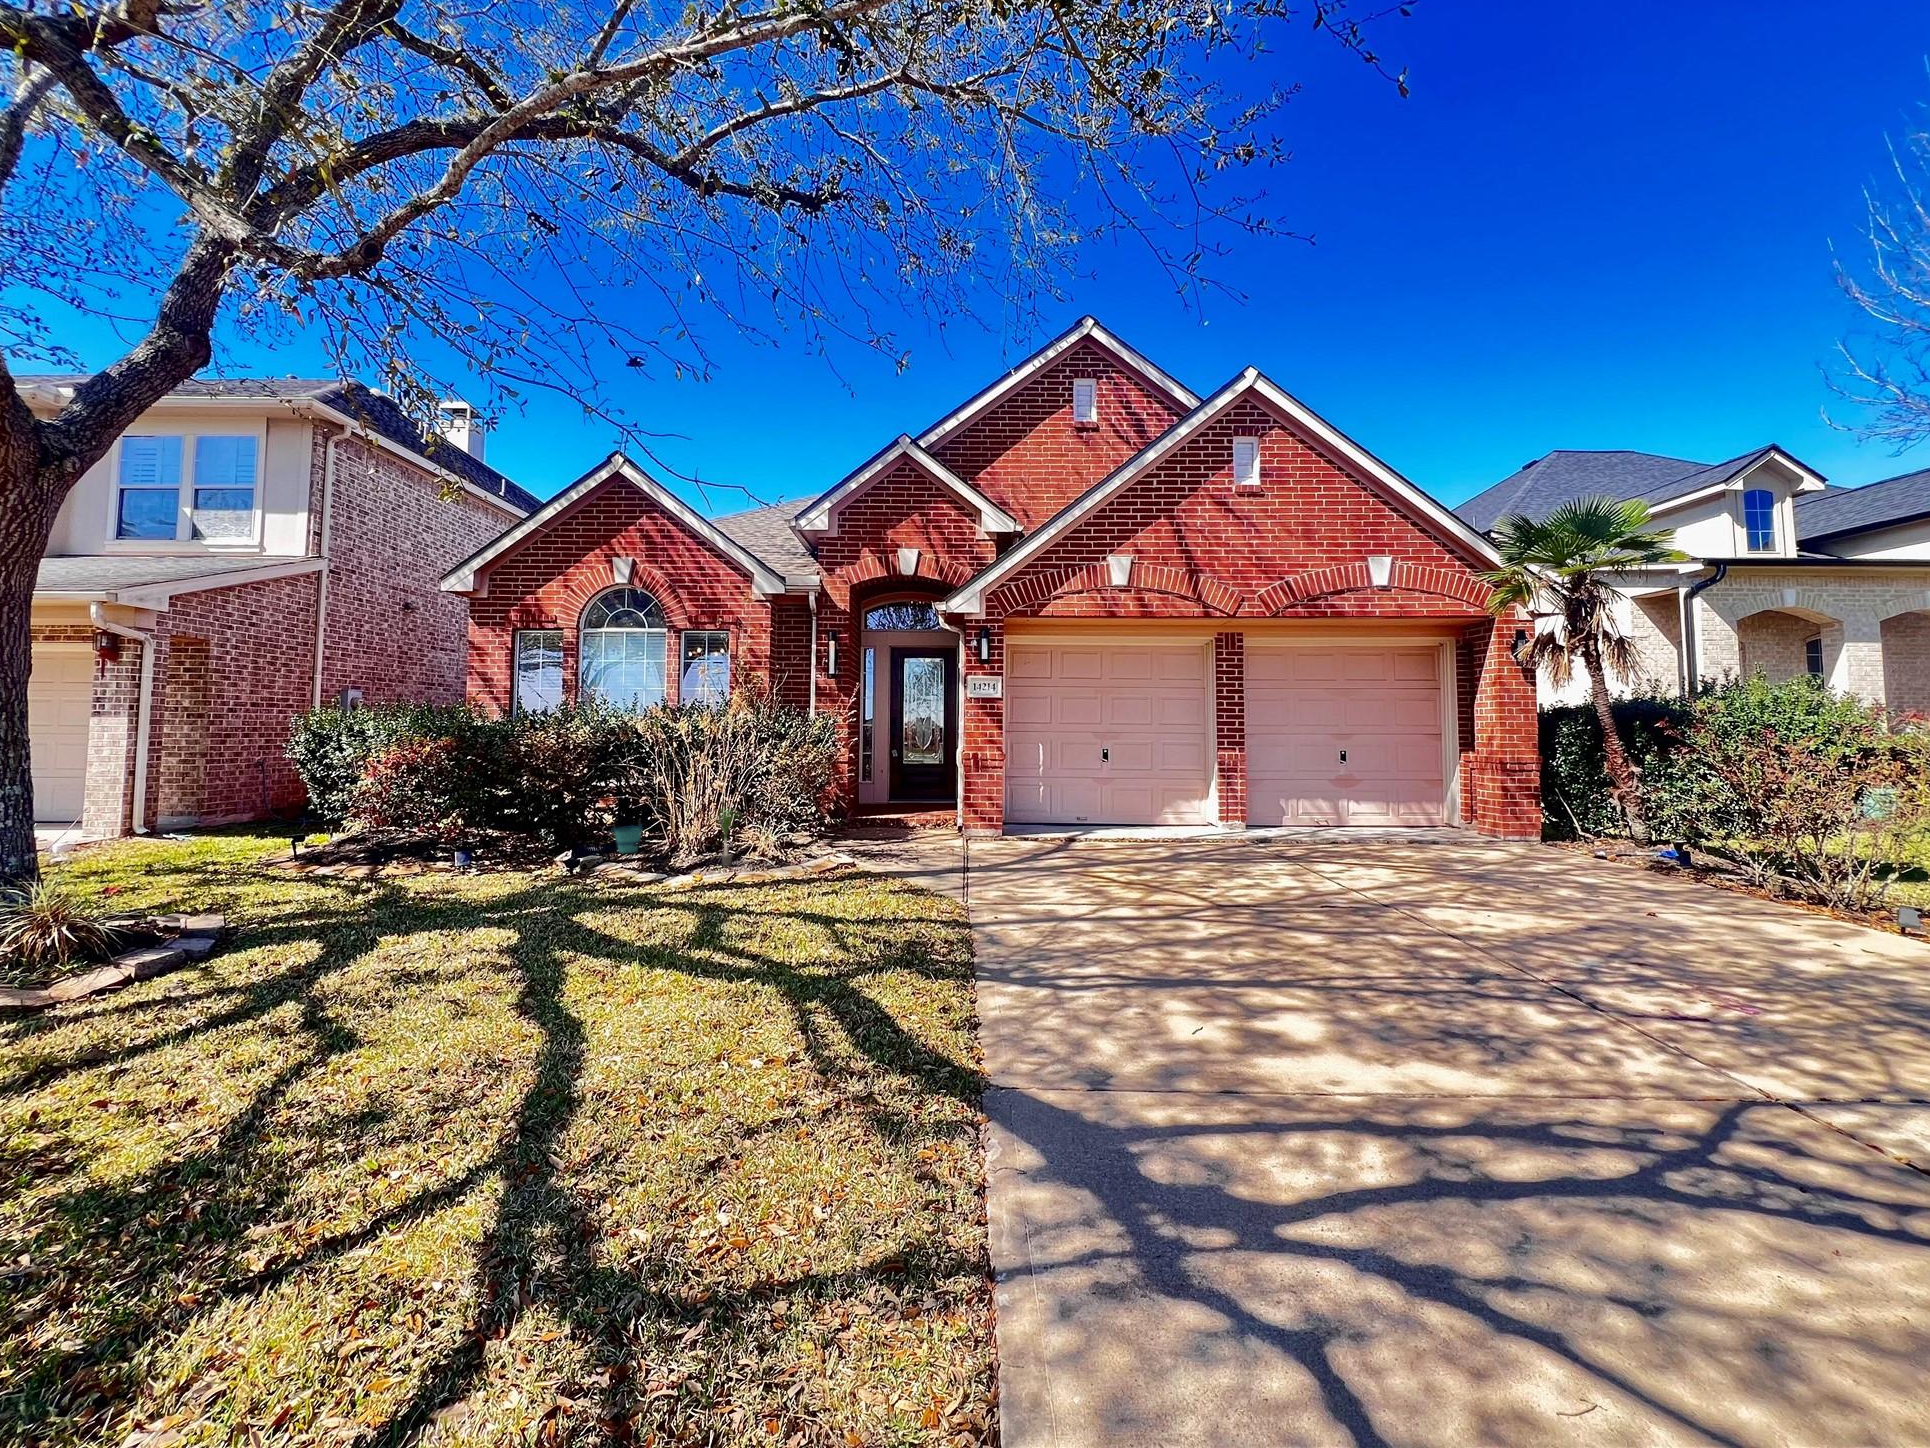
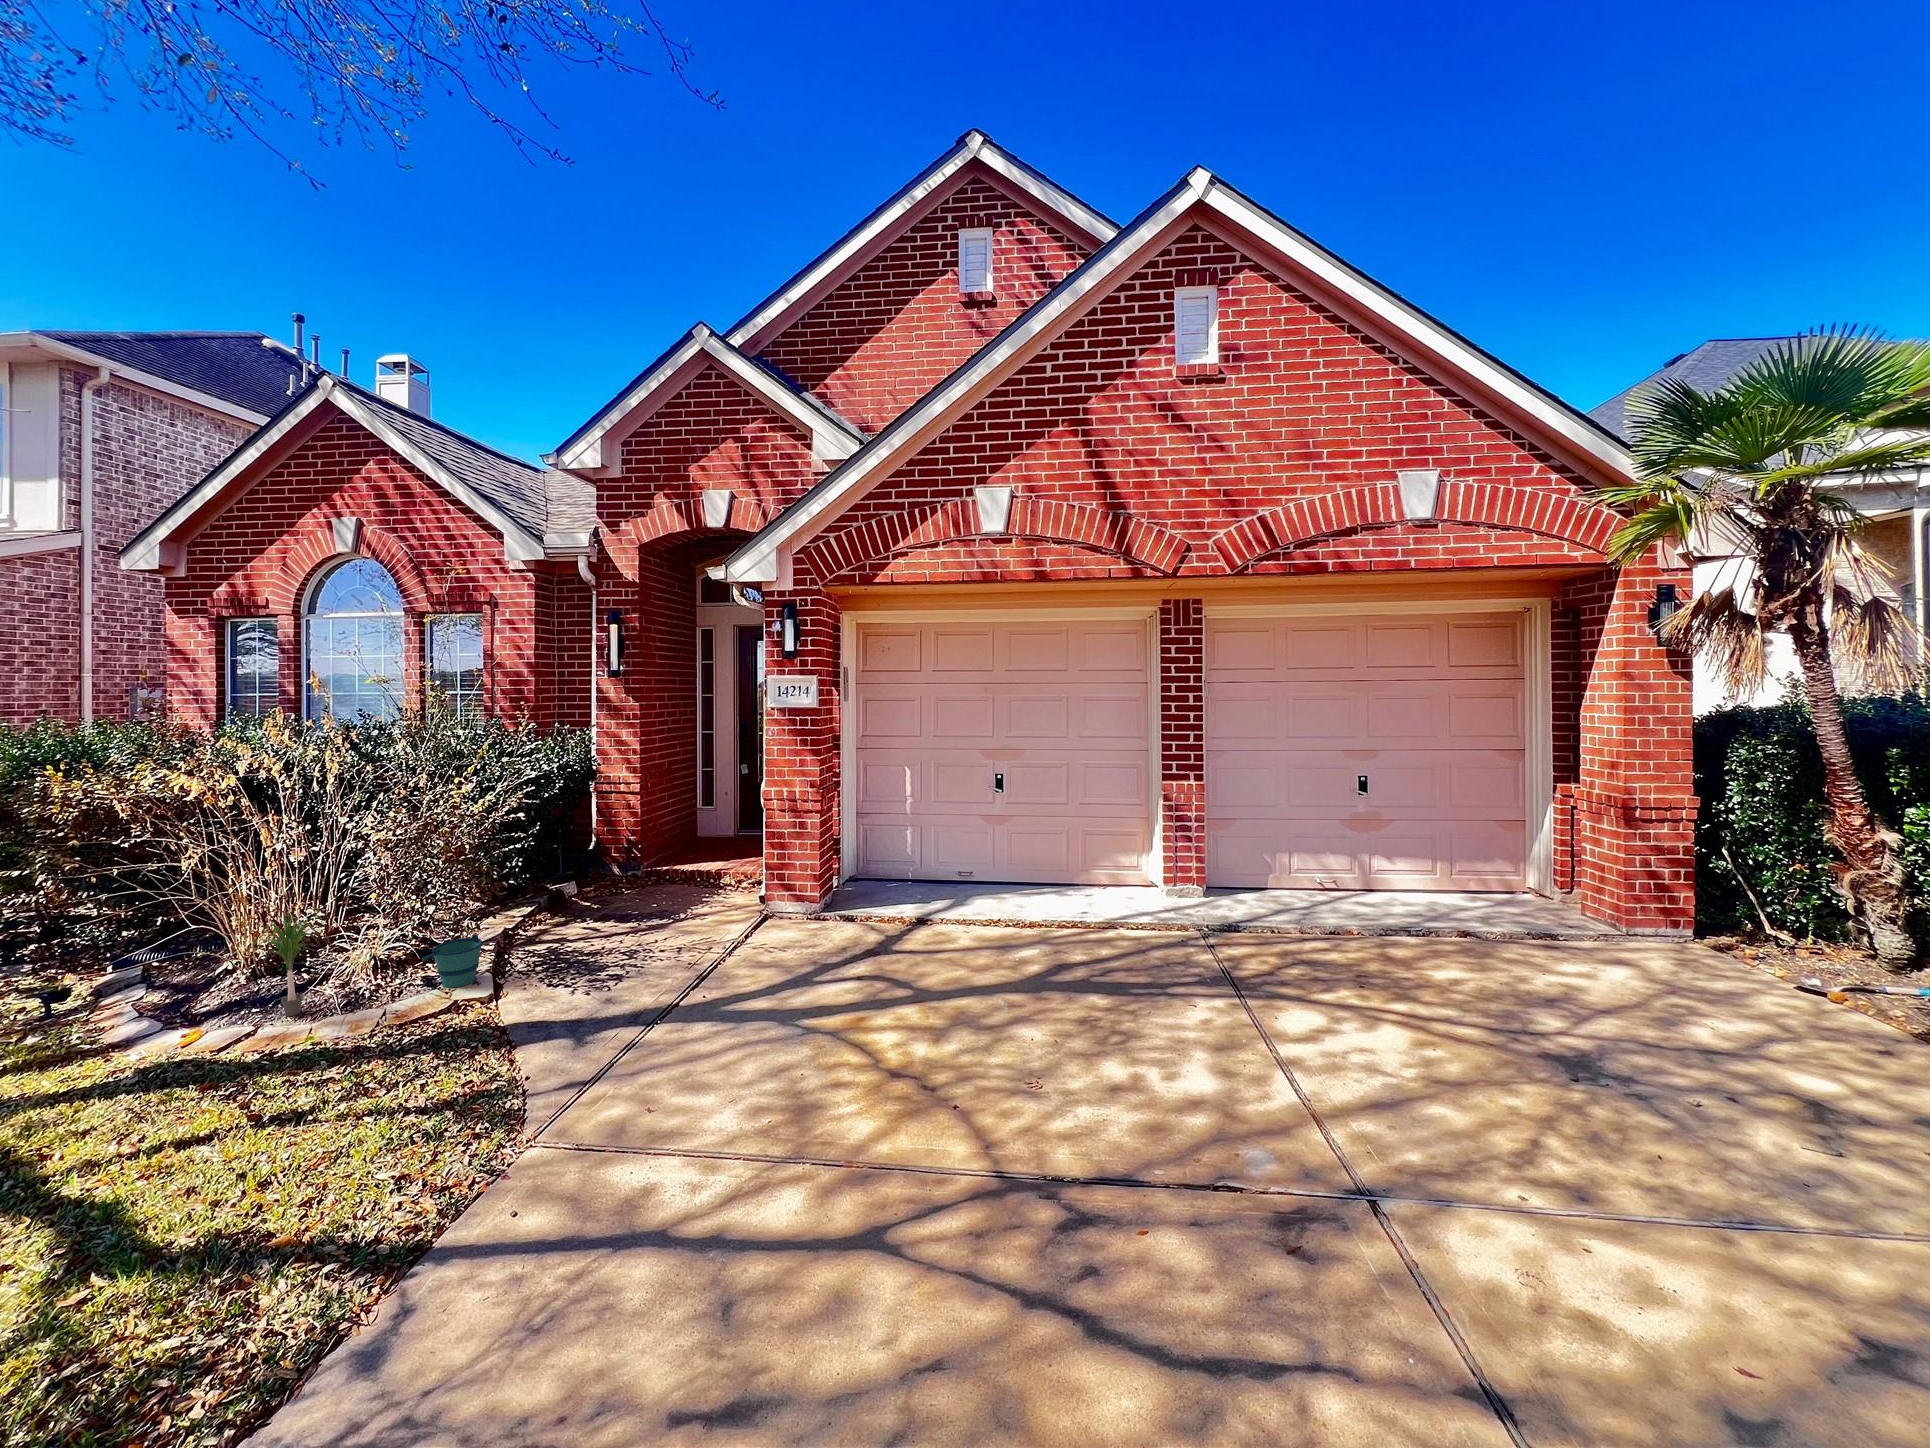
bucket: present [613,825,642,853] -> present [422,934,483,988]

